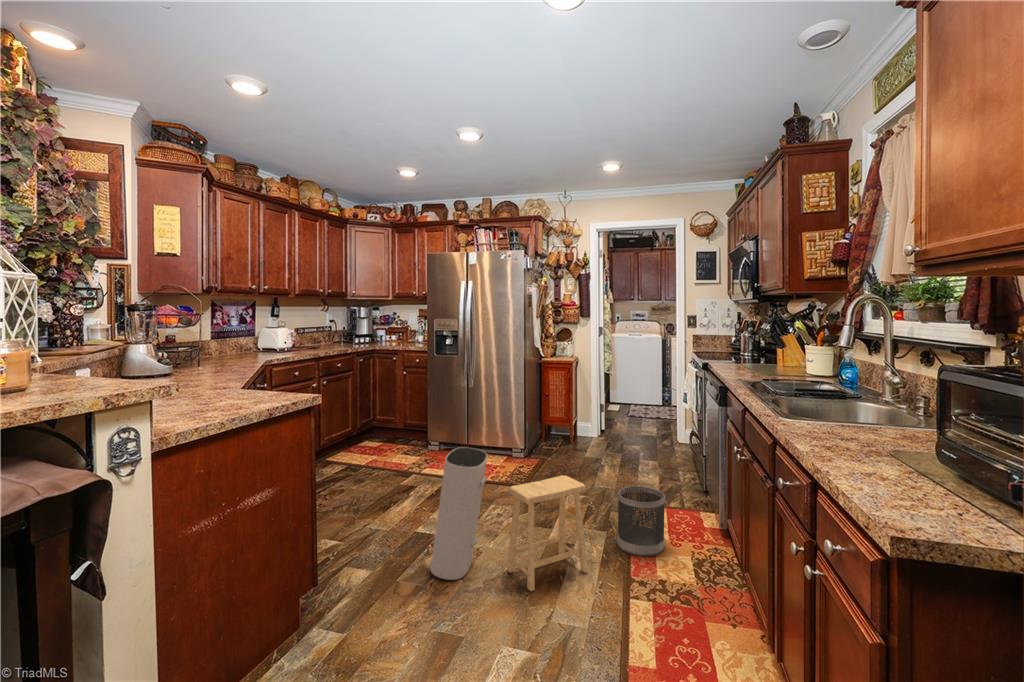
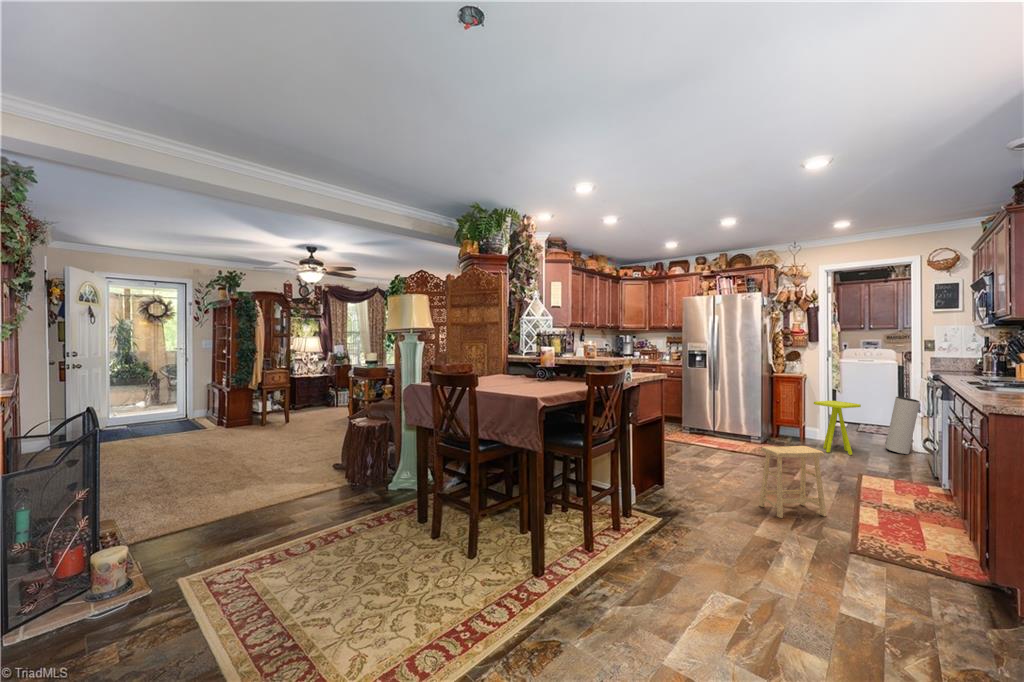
side table: none [583,389,629,454] -> present [814,401,861,455]
air purifier: present [430,447,487,580] -> present [885,397,920,454]
wastebasket: present [617,486,666,556] -> none [852,464,899,517]

